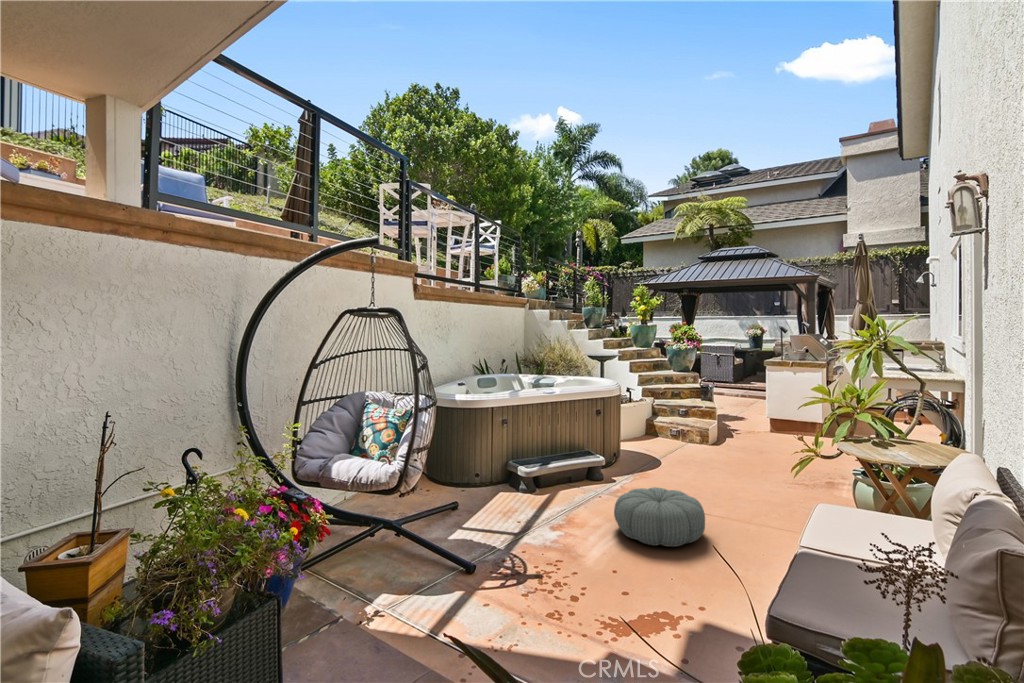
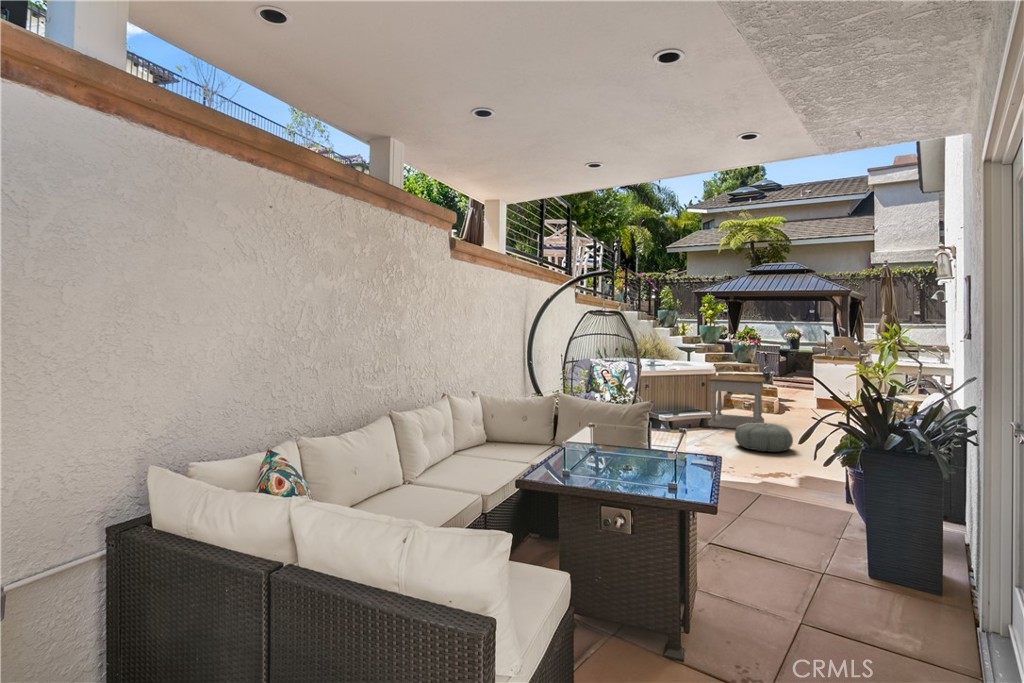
side table: none [600,397,689,485] -> present [708,375,766,429]

